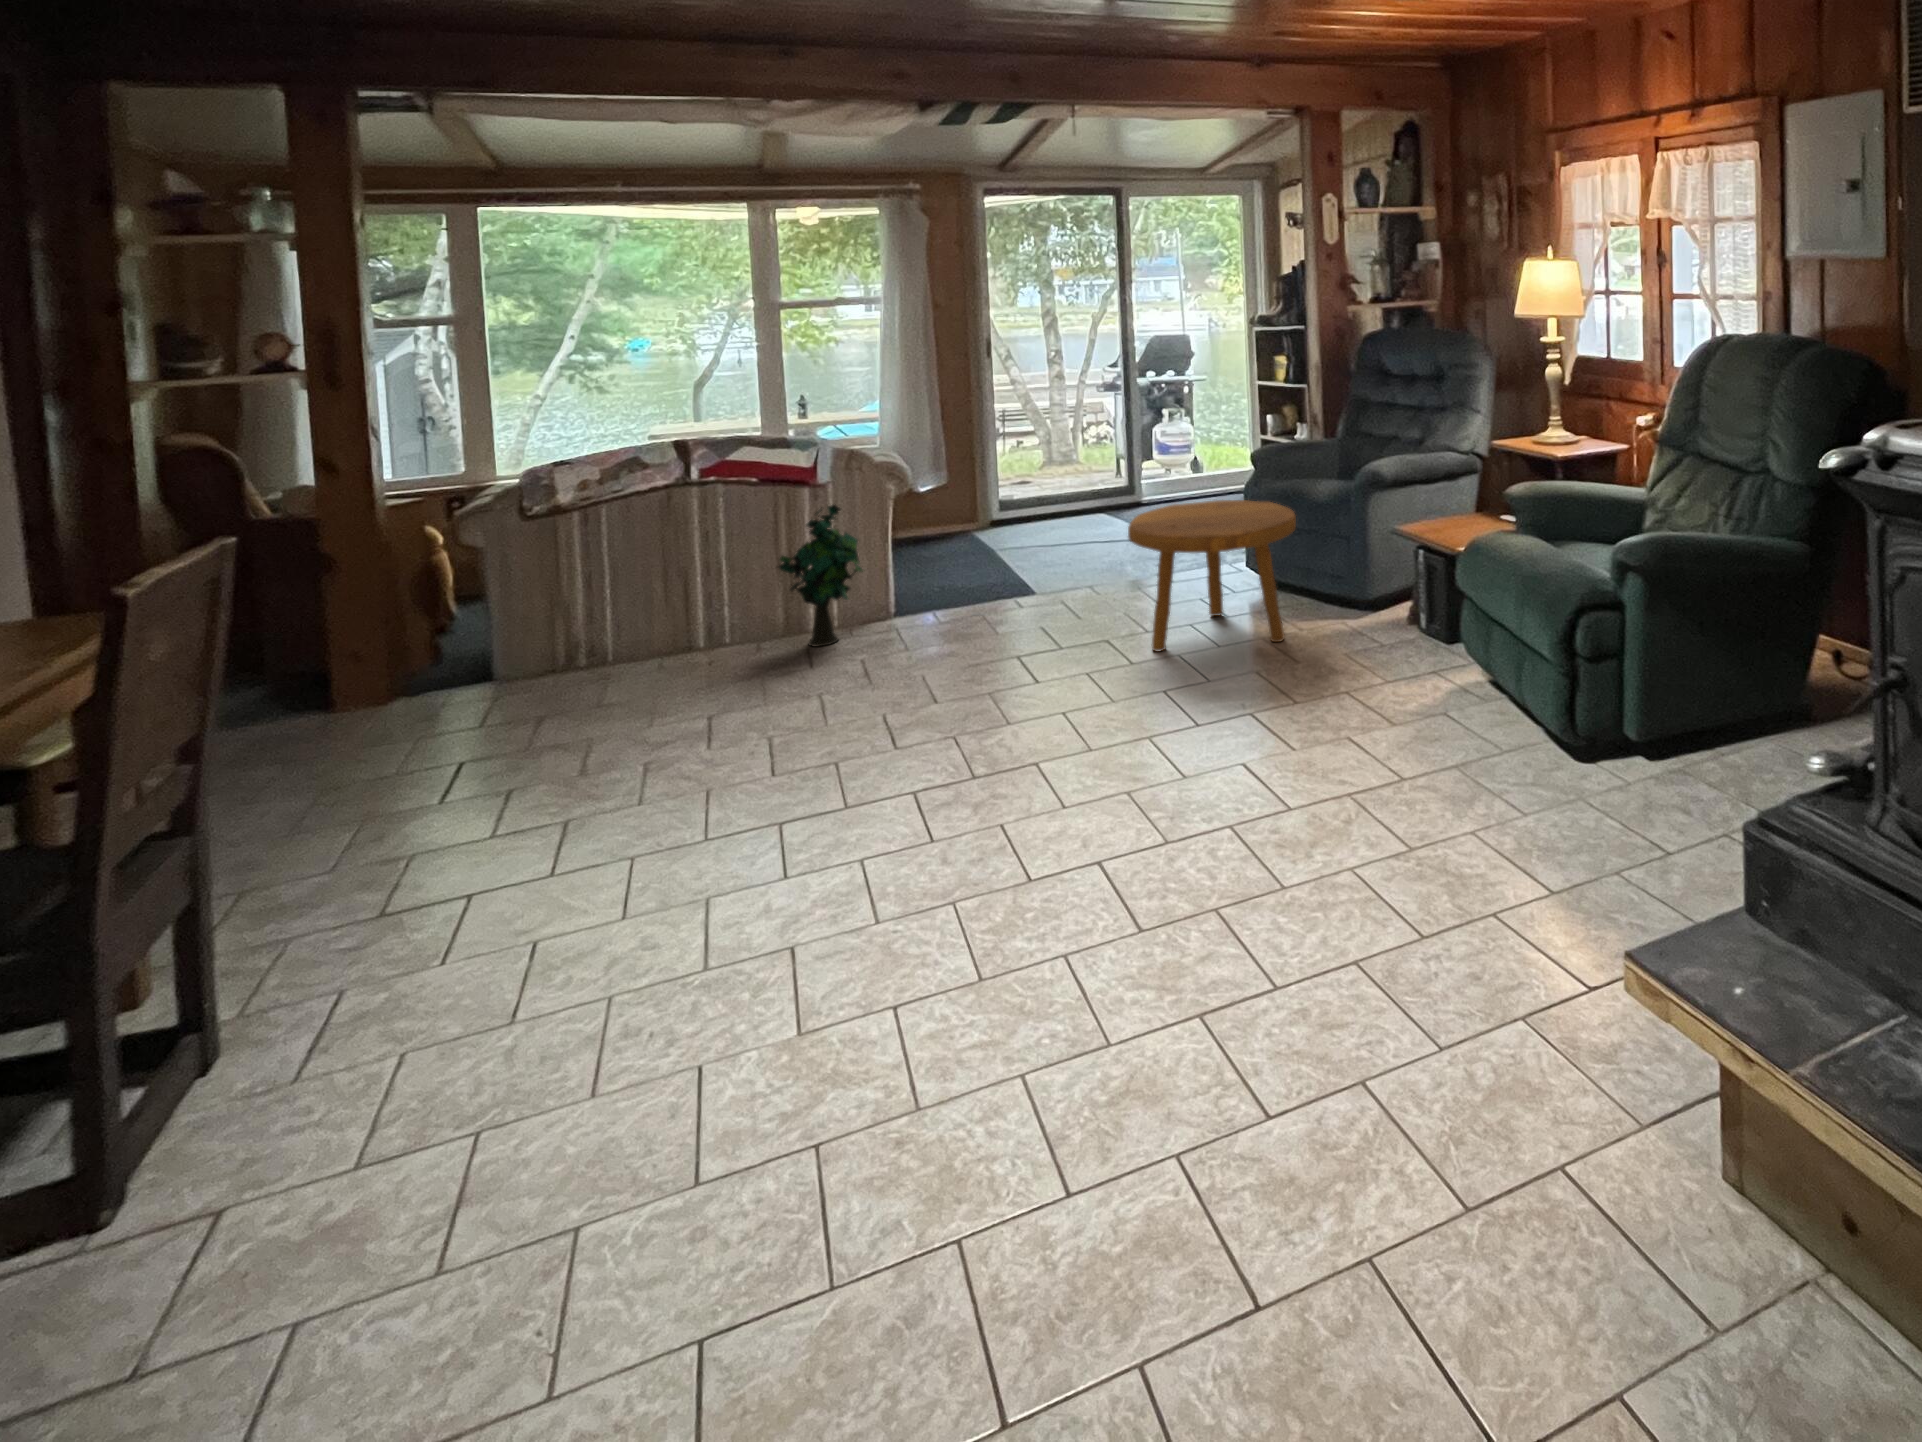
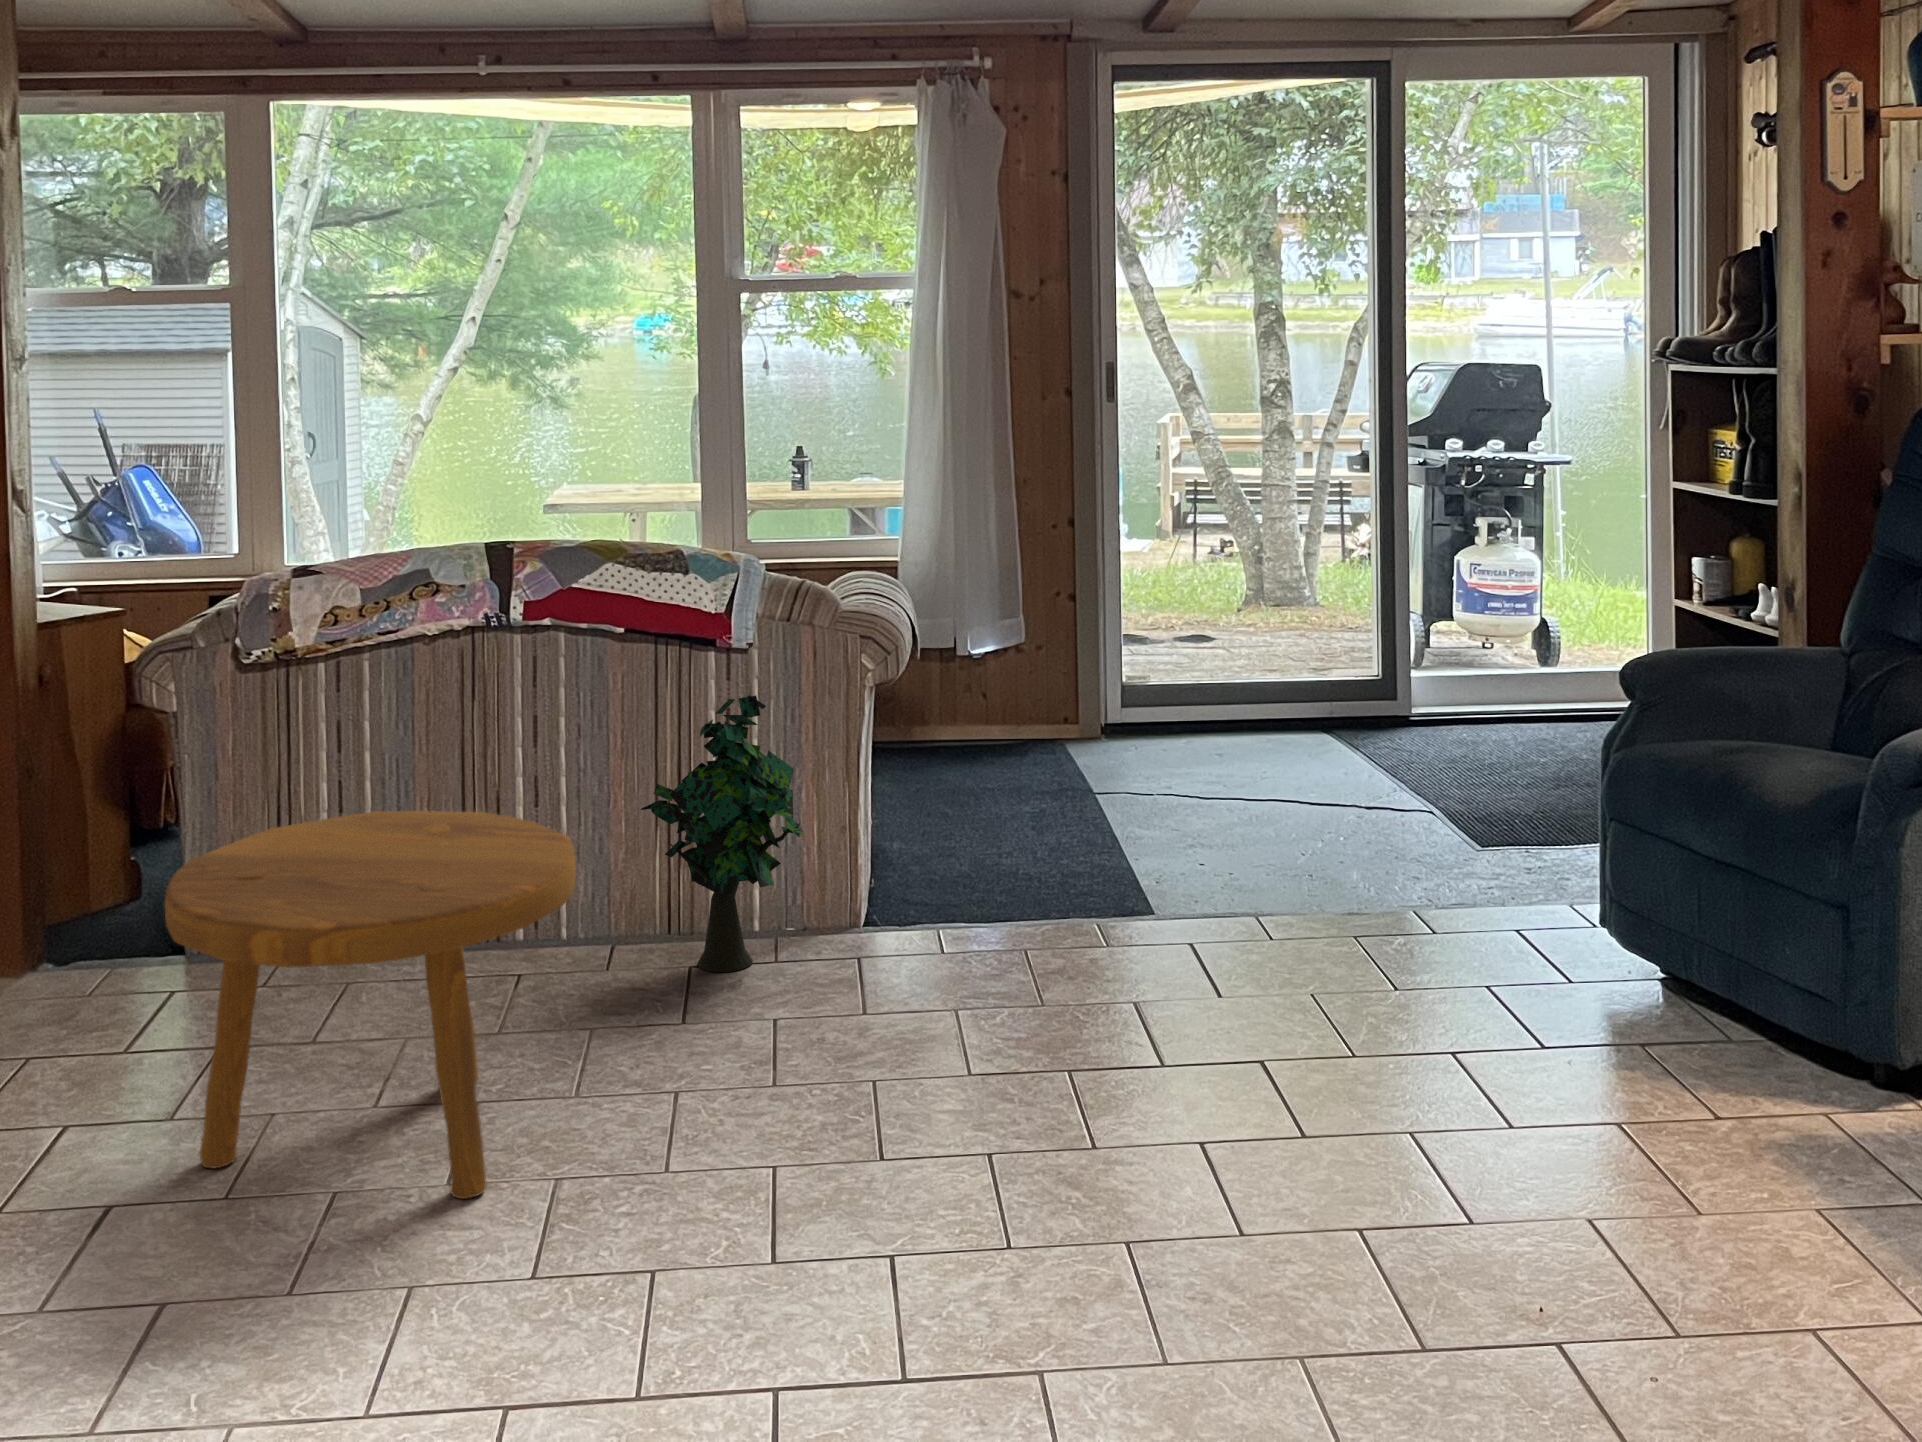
footstool: present [1128,500,1296,651] -> present [165,811,576,1199]

